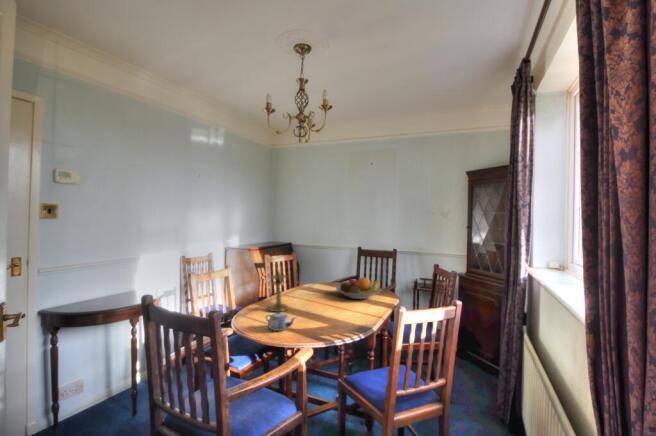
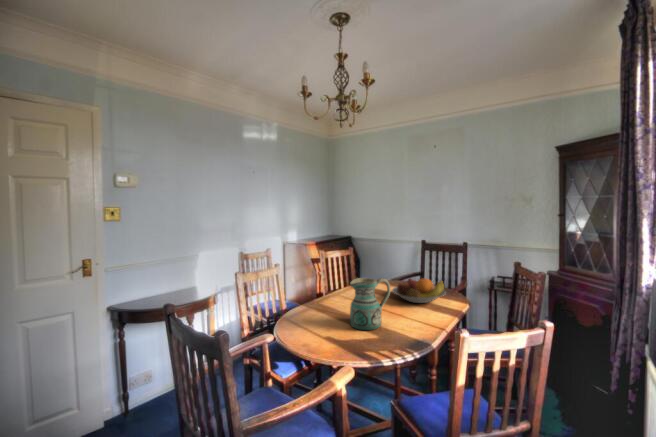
candlestick: present [270,267,287,312] -> none [313,265,335,317]
ceramic pitcher: none [303,275,338,320] -> present [350,278,390,330]
teapot: present [266,311,294,331] -> none [306,319,337,343]

